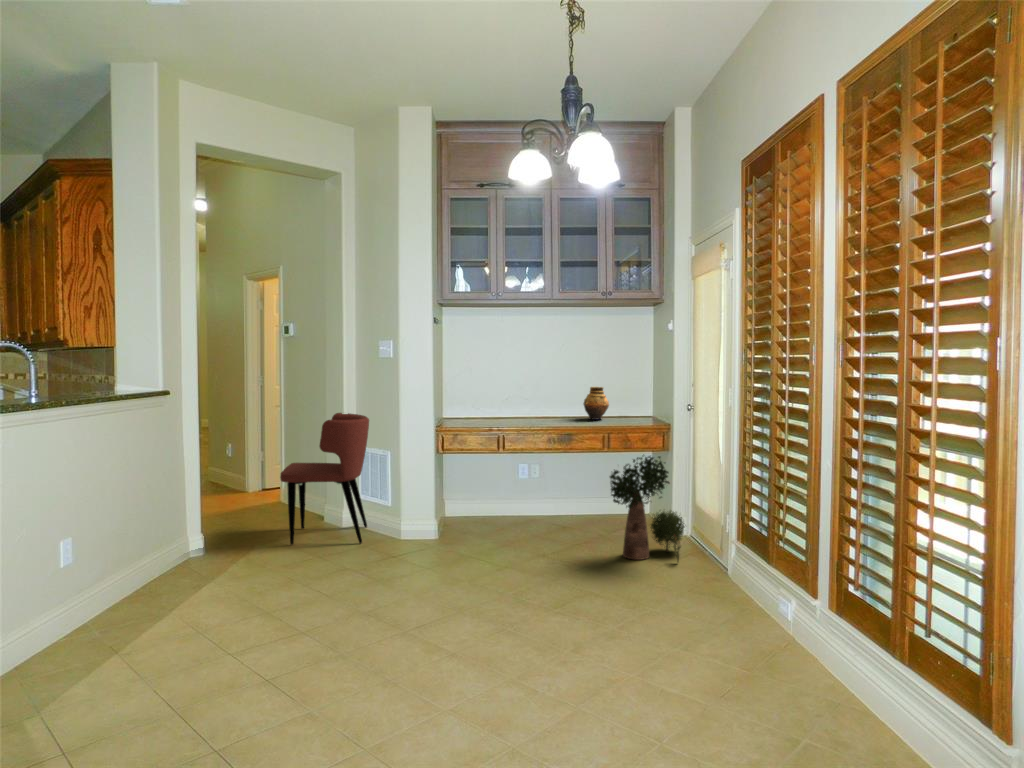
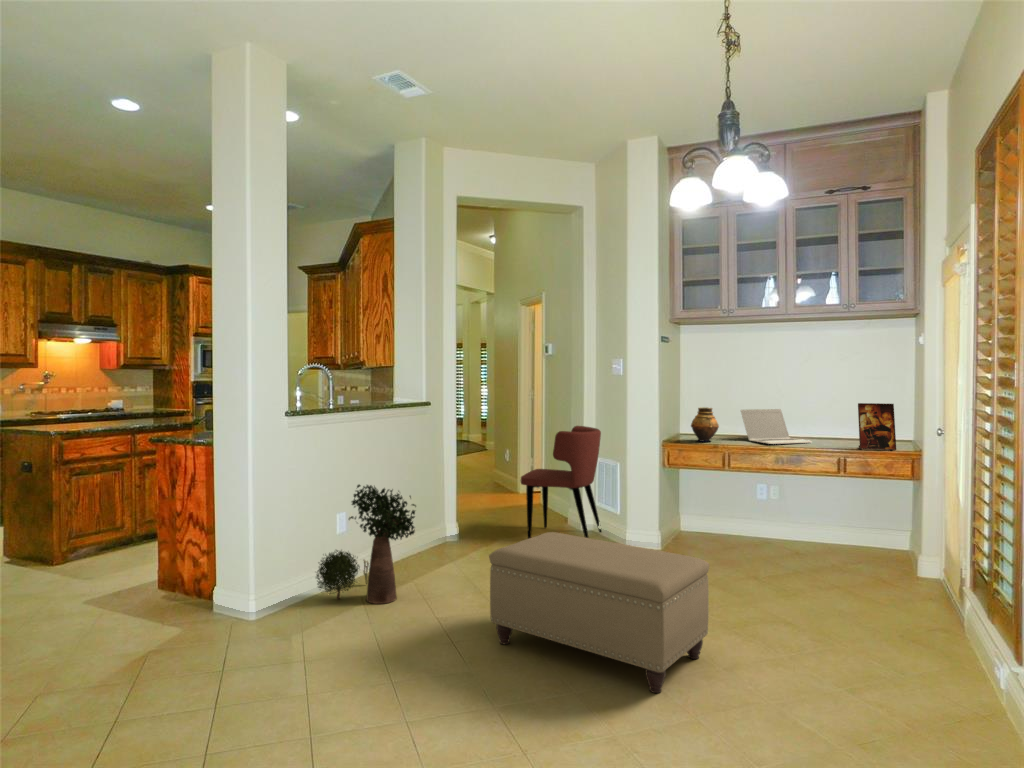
picture frame: none [615,384,647,427] -> present [858,403,896,450]
vase: present [583,387,609,420] -> present [691,407,719,442]
laptop: none [509,390,574,425] -> present [741,409,812,444]
potted plant: present [610,456,684,562] -> present [316,485,416,604]
ottoman: none [303,530,525,671] -> present [489,532,709,693]

